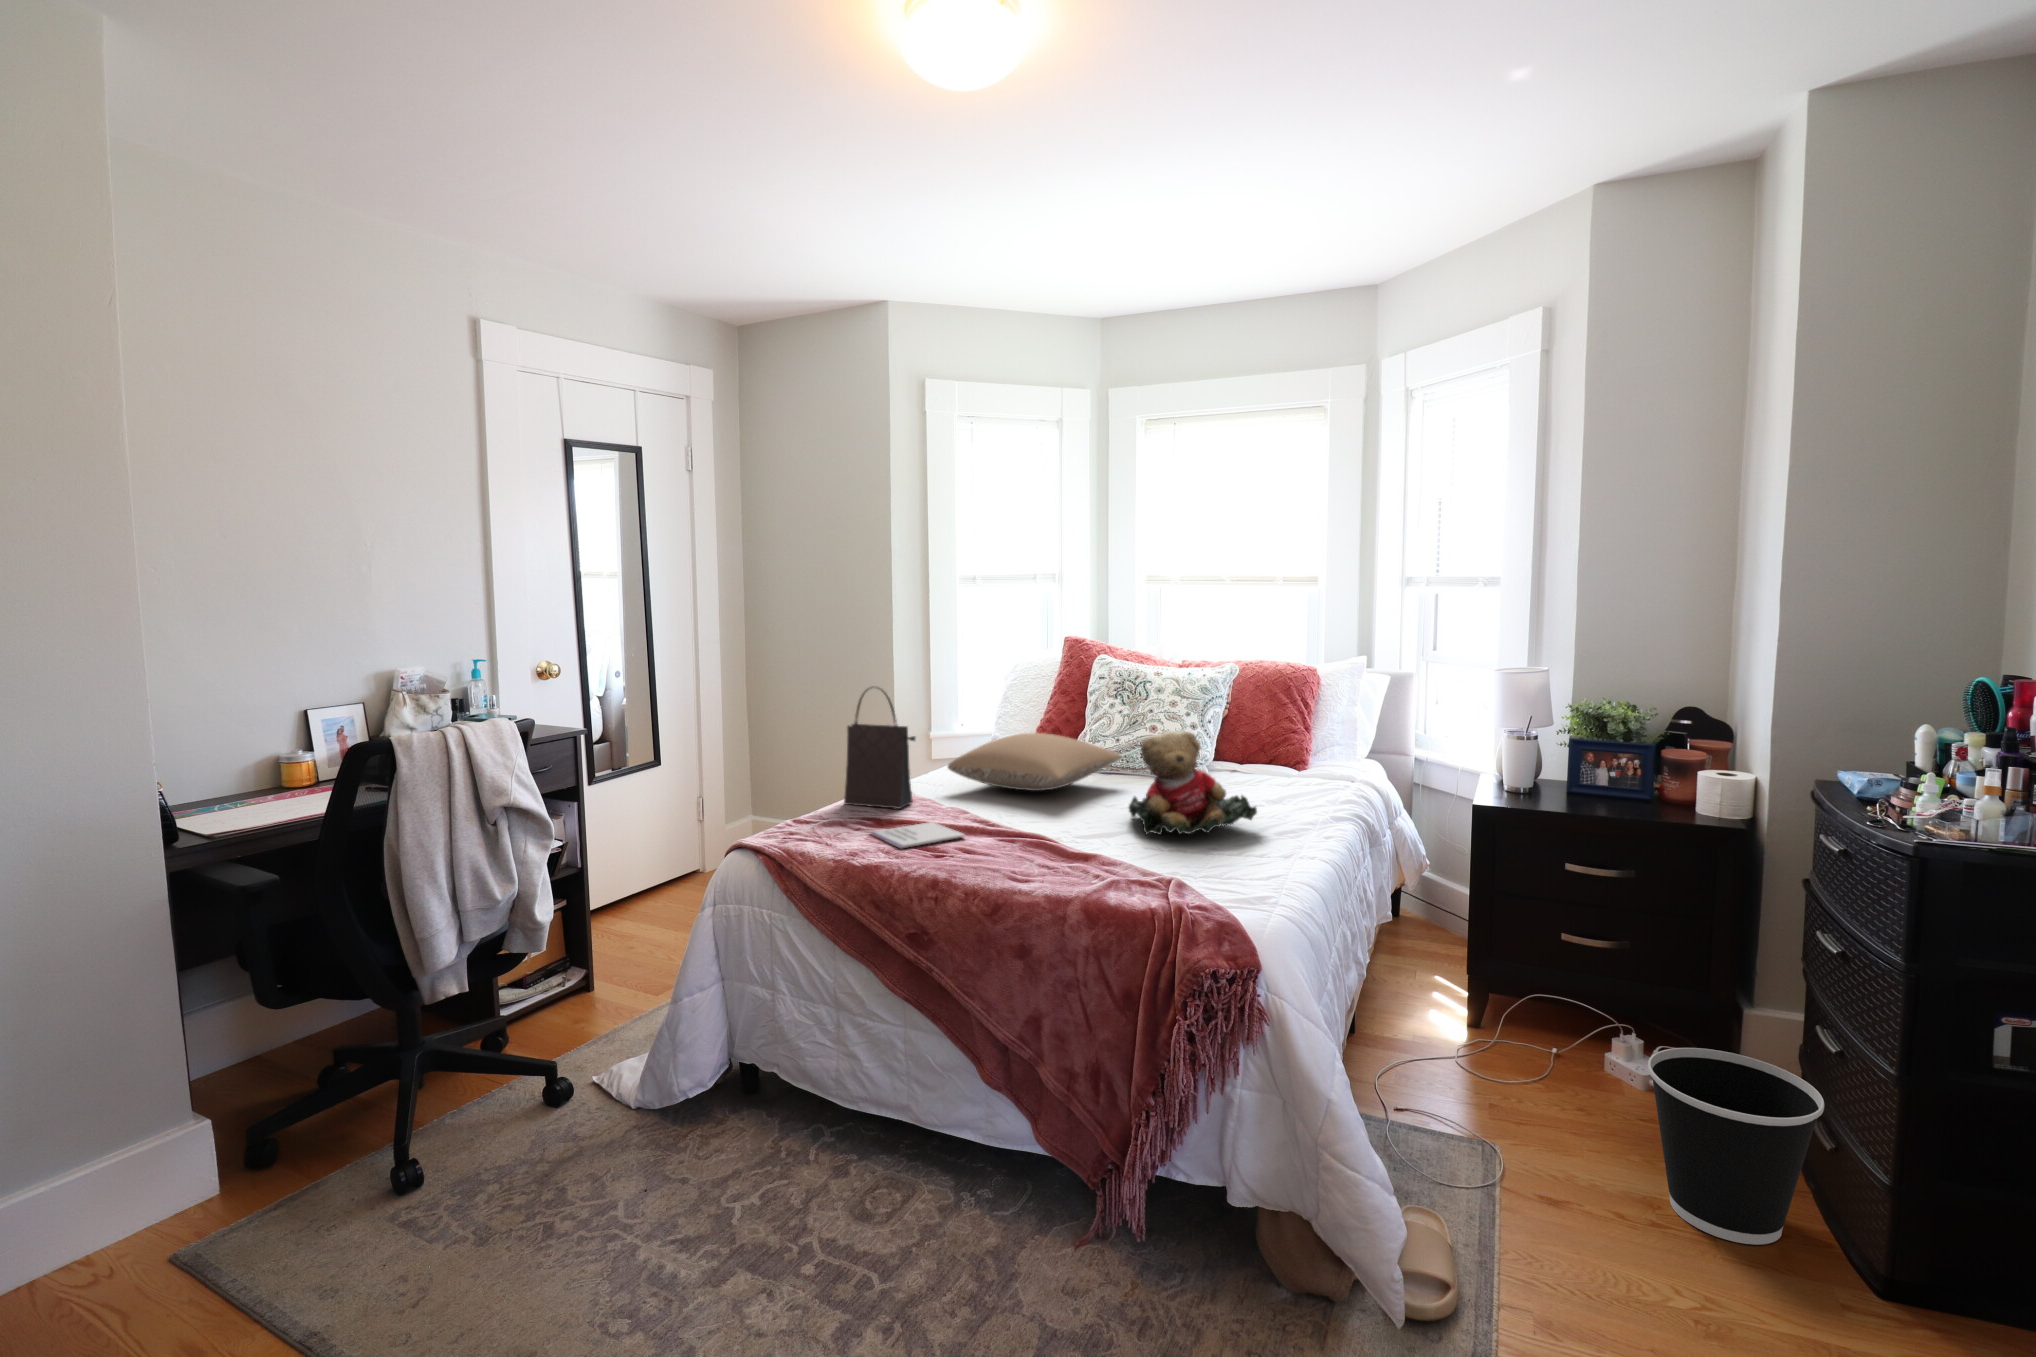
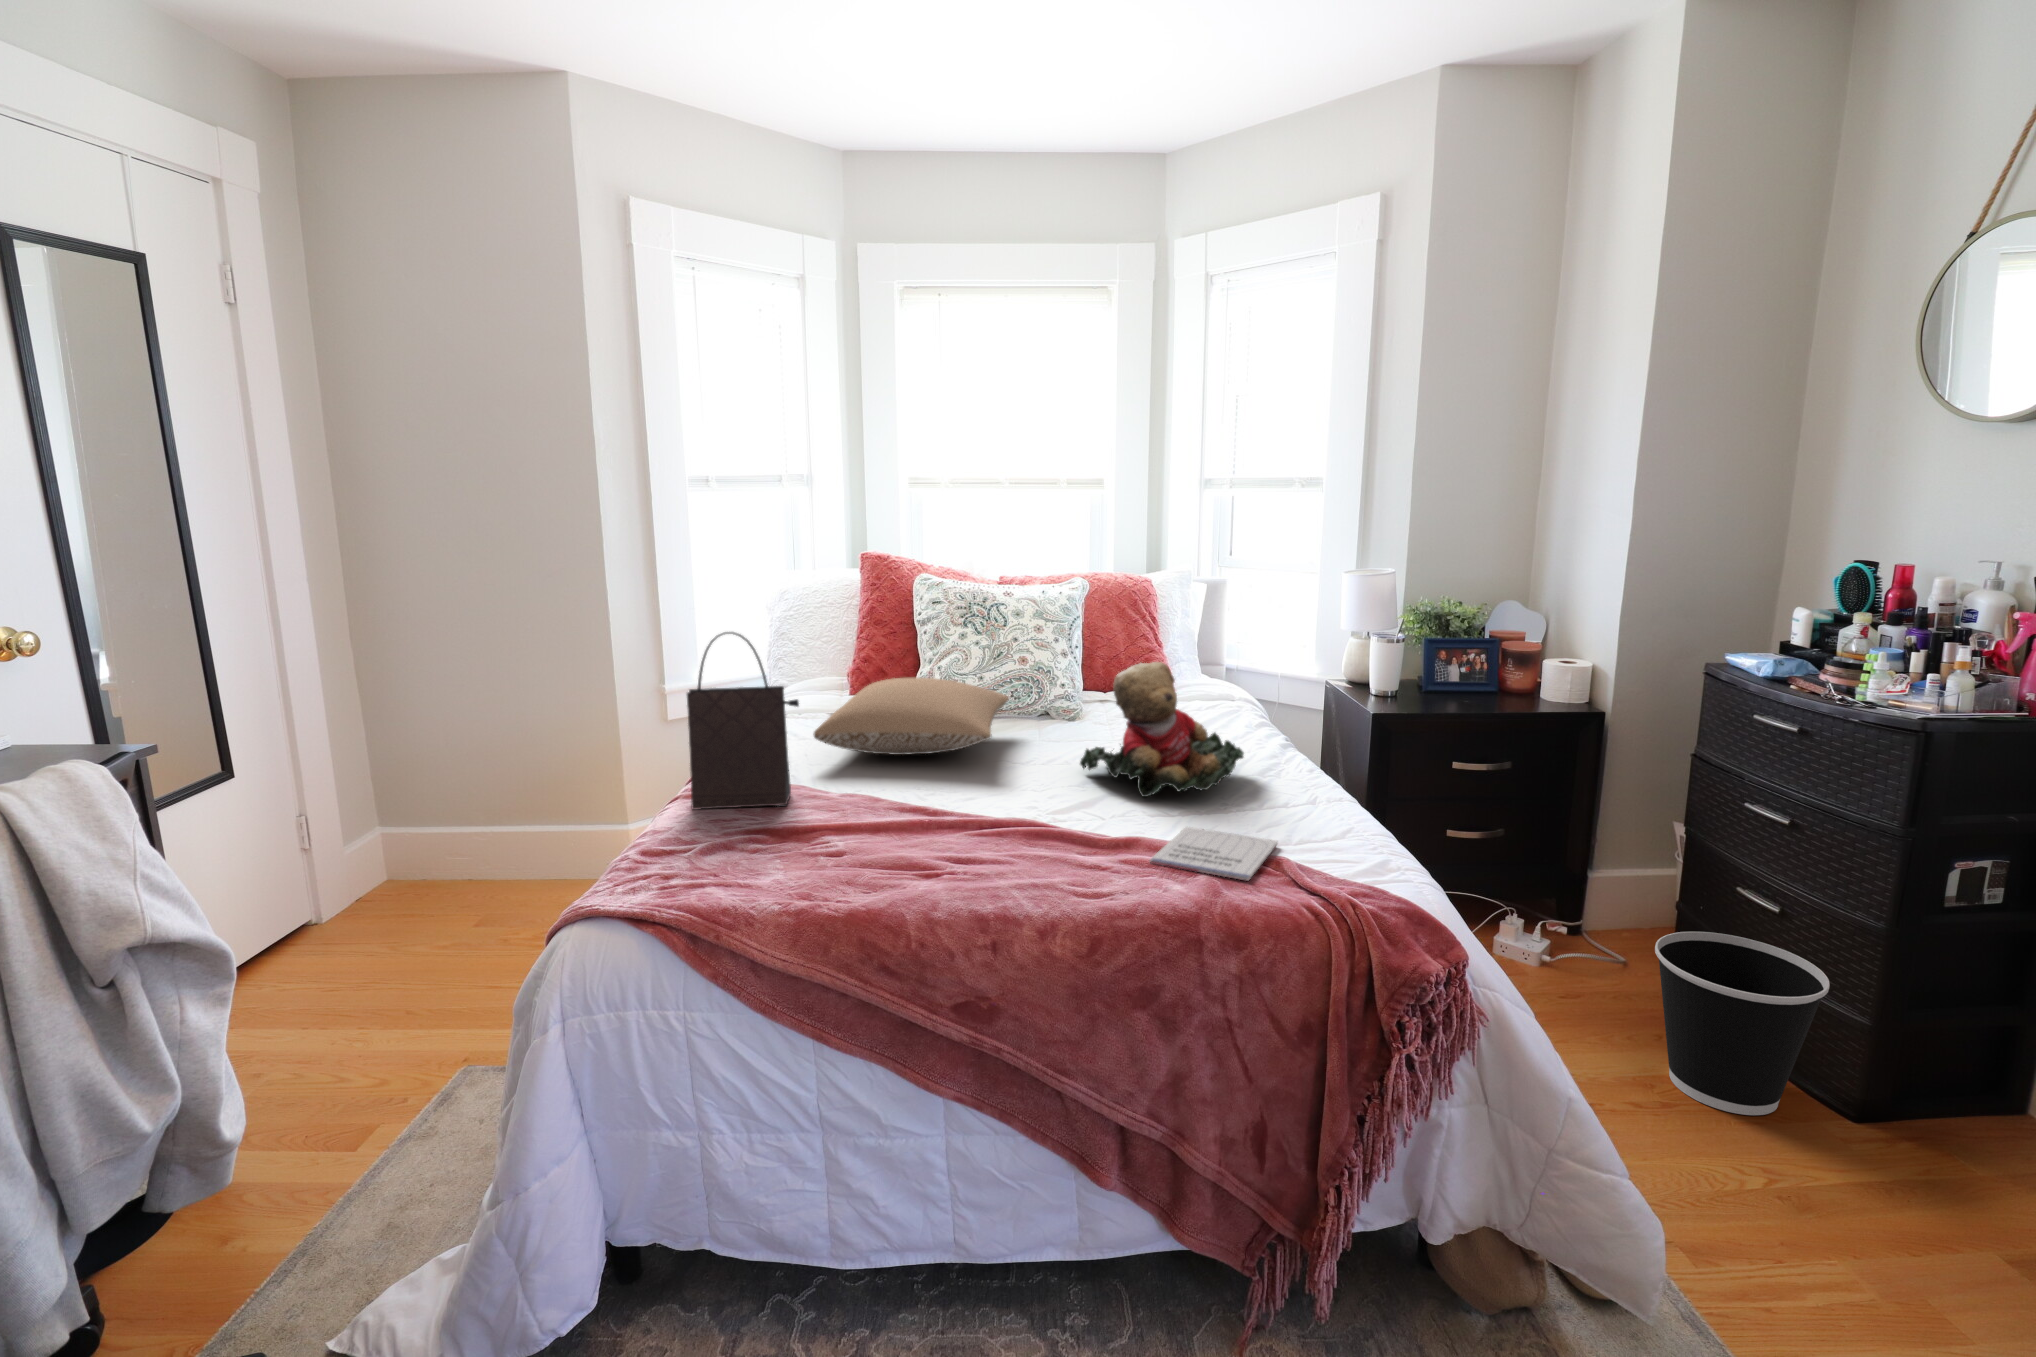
notebook: present [870,822,965,848] -> present [1150,827,1277,881]

